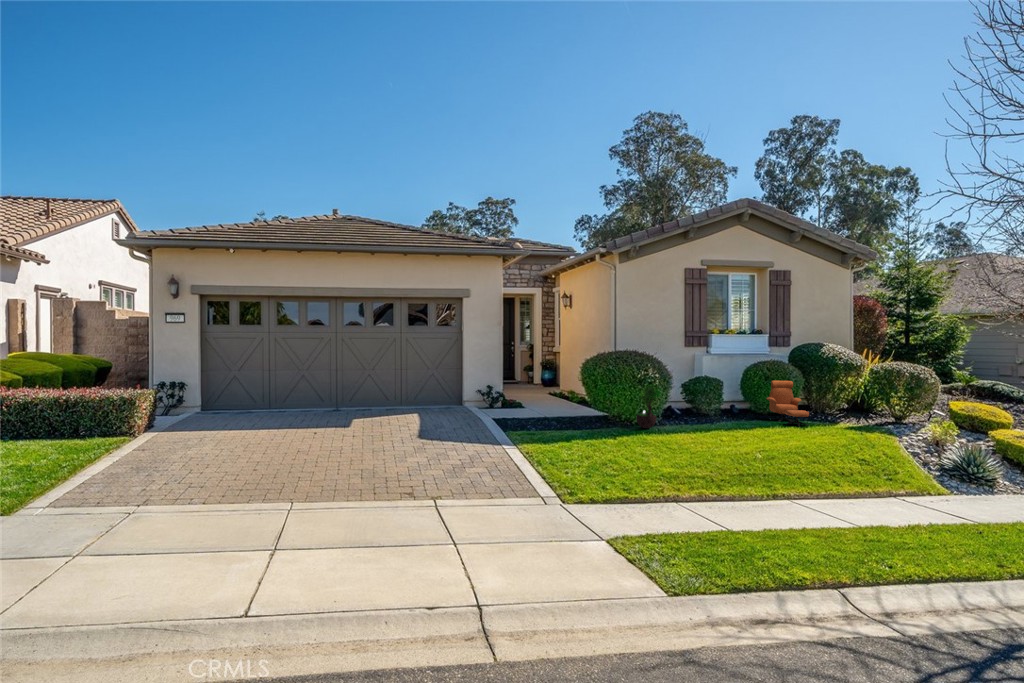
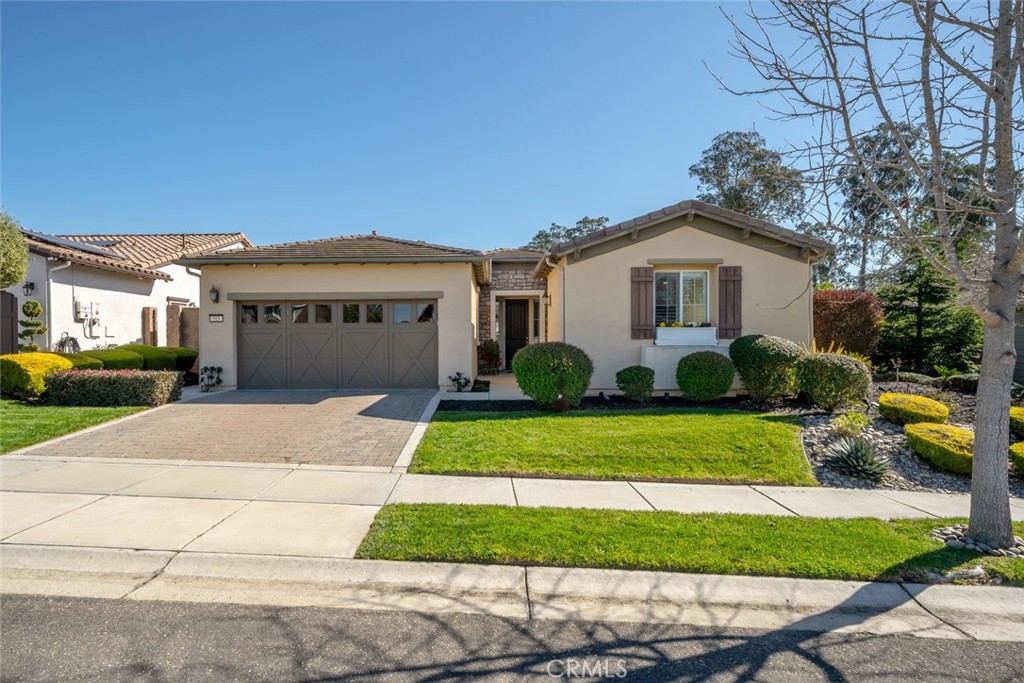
lounge chair: present [766,381,809,426] -> none [692,370,726,413]

